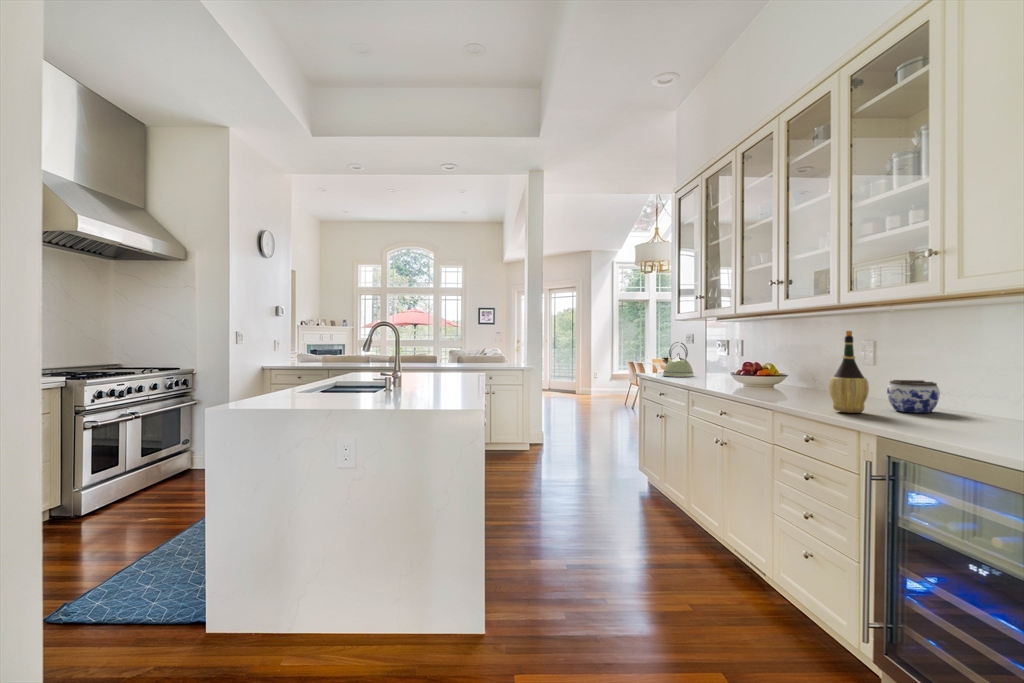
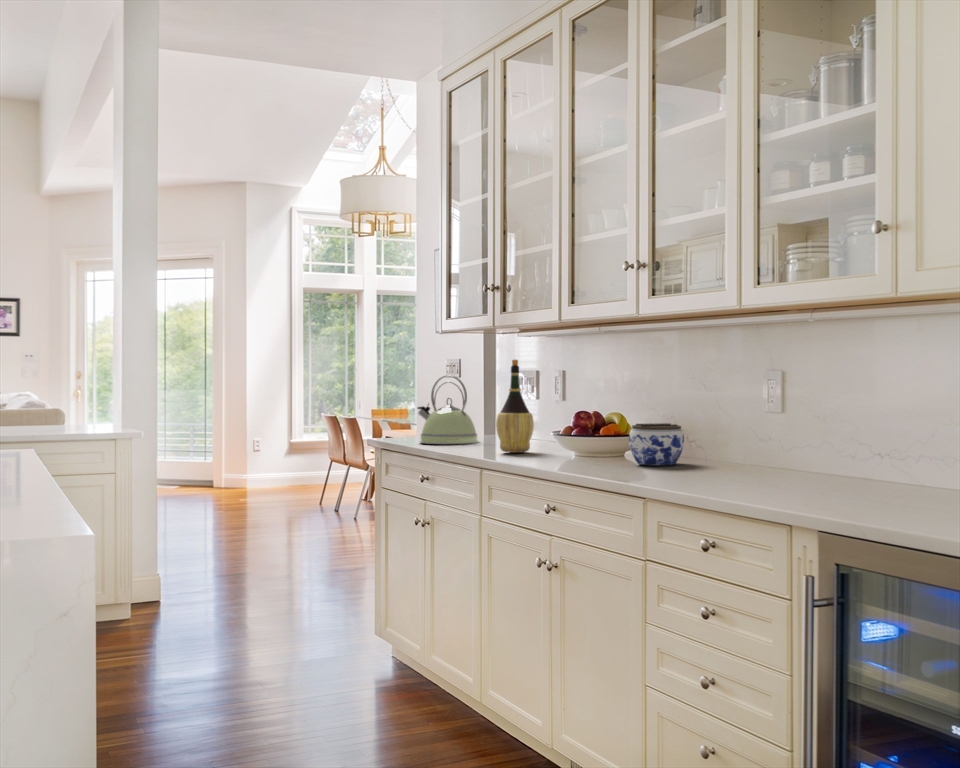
wine bottle: present [829,331,869,413] -> present [496,359,534,453]
jar: present [887,380,940,413] -> present [629,423,684,466]

